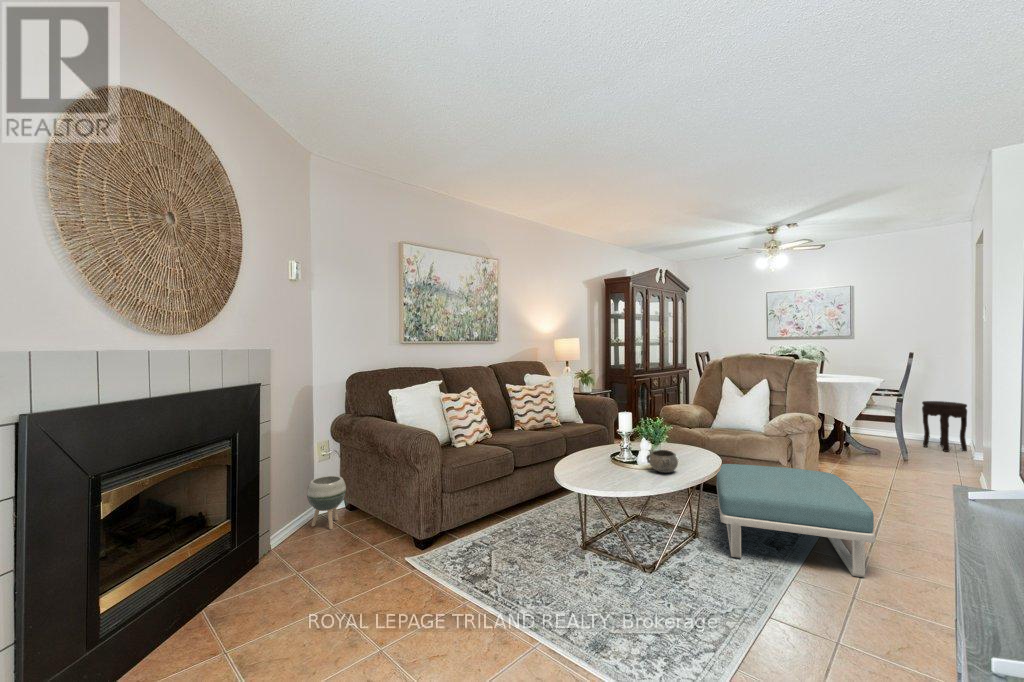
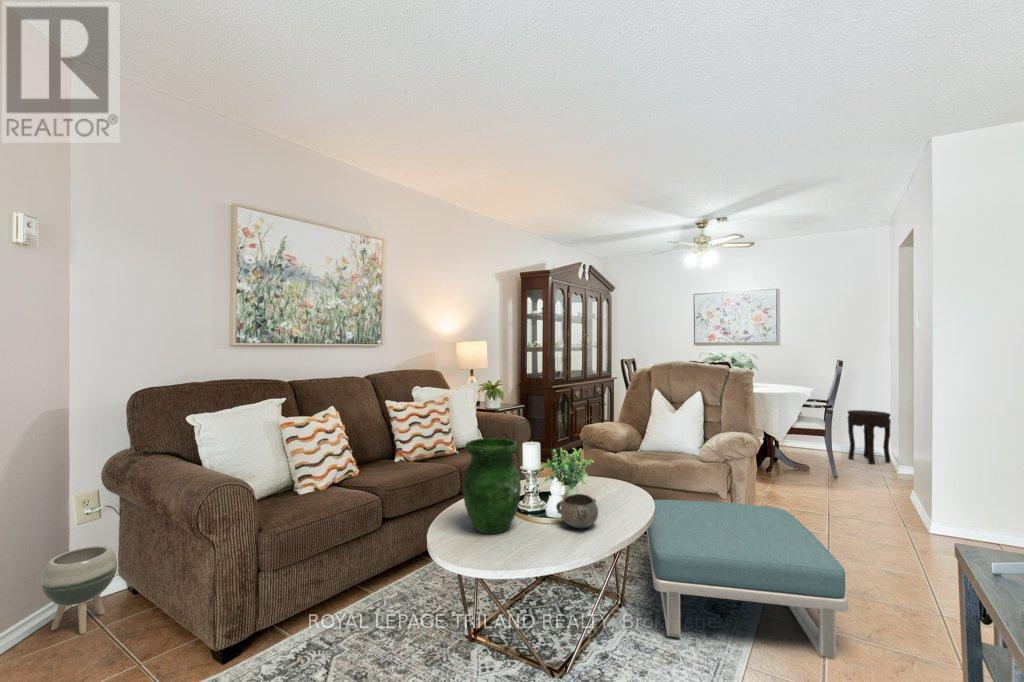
vase: none [580,409,621,473] -> present [463,438,521,534]

